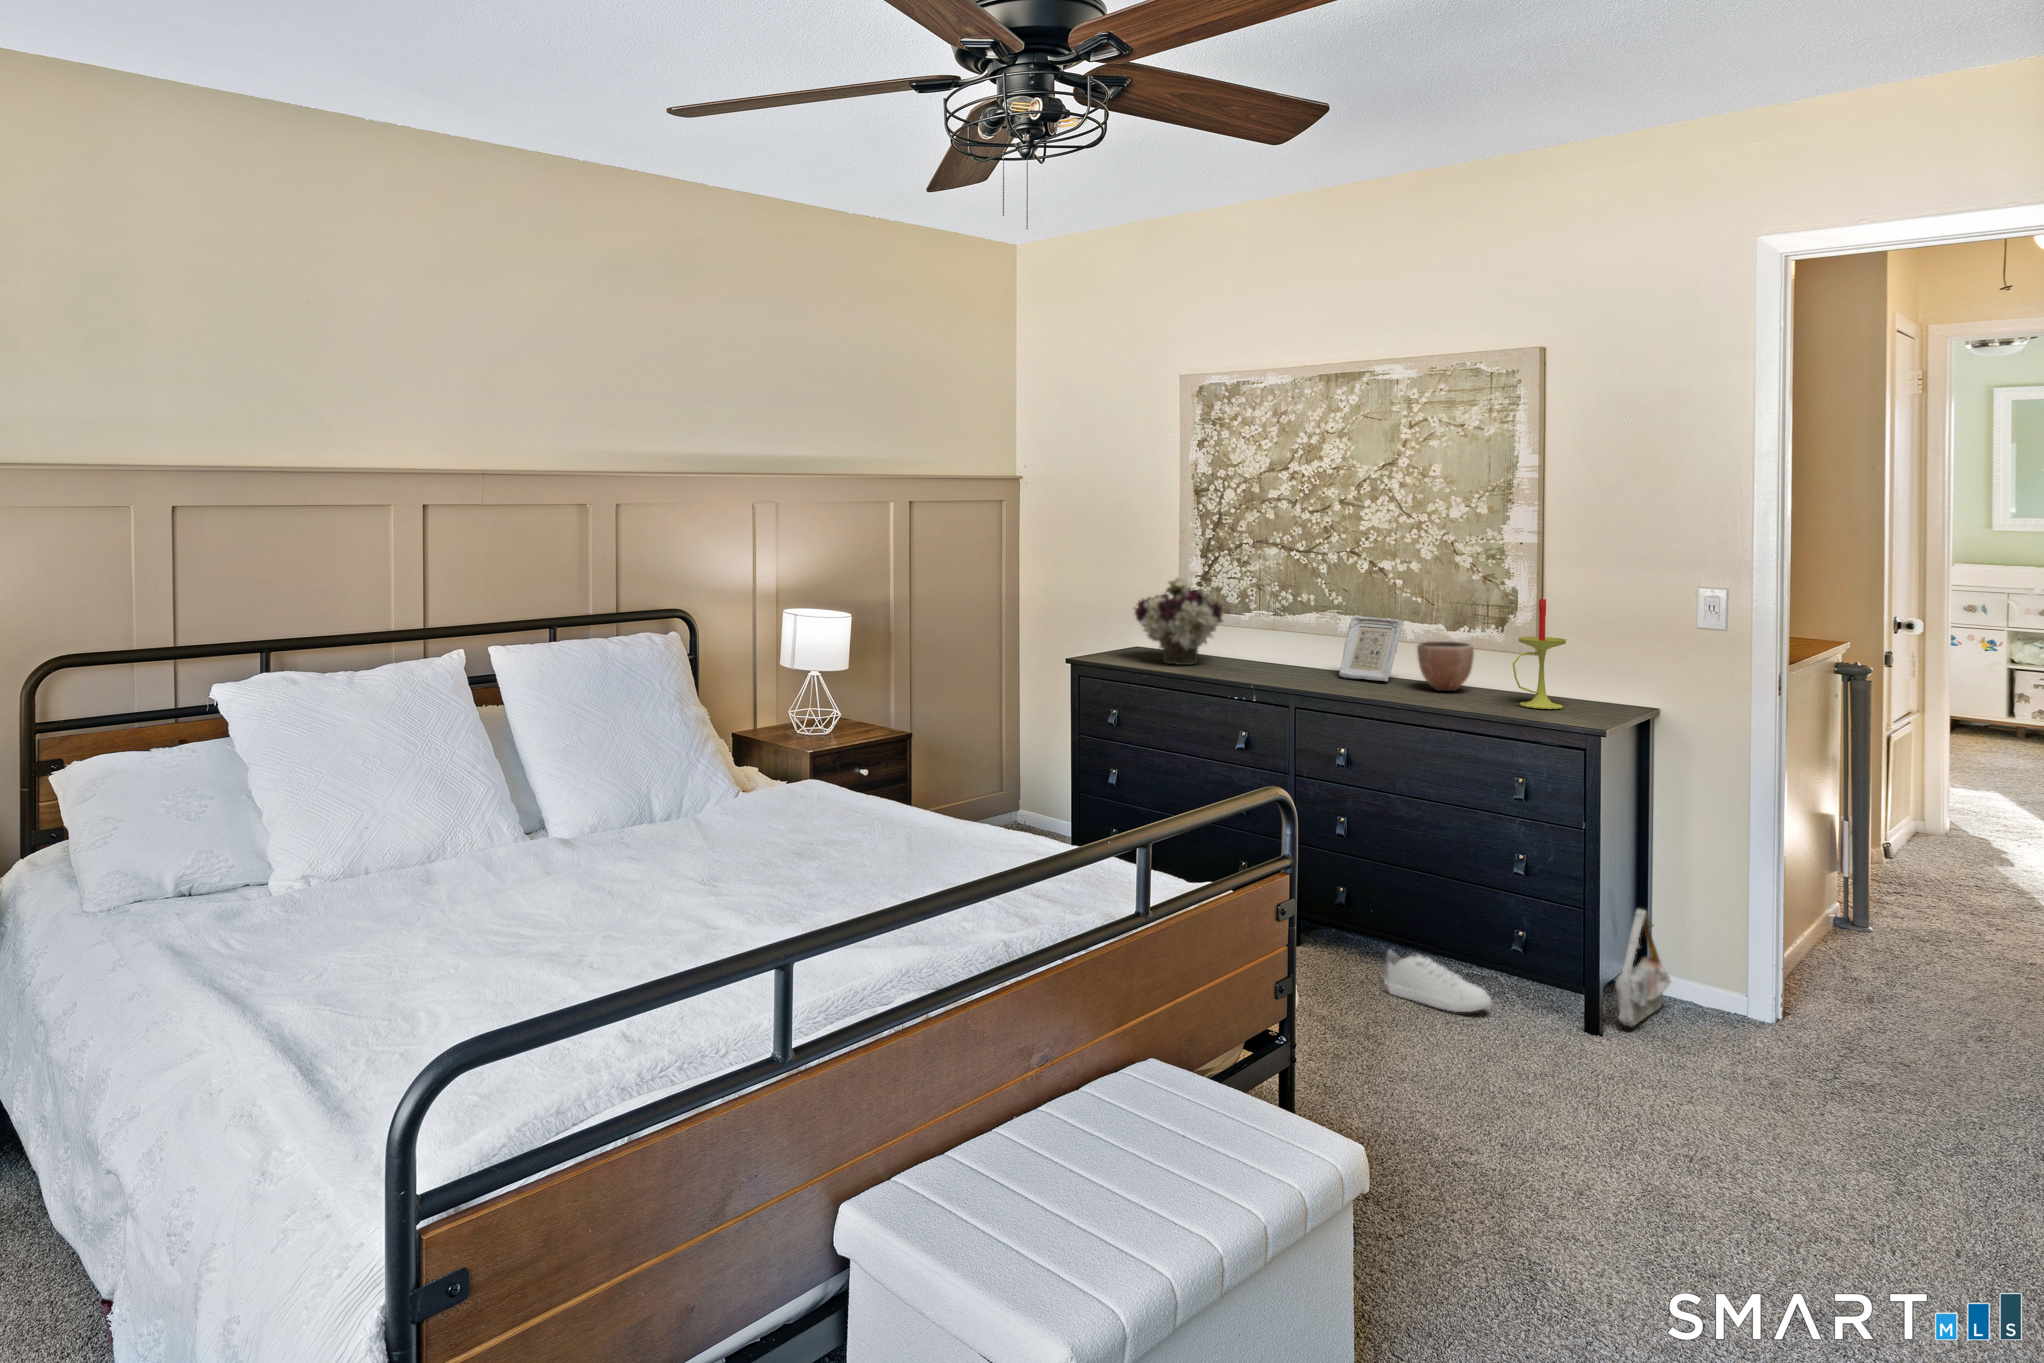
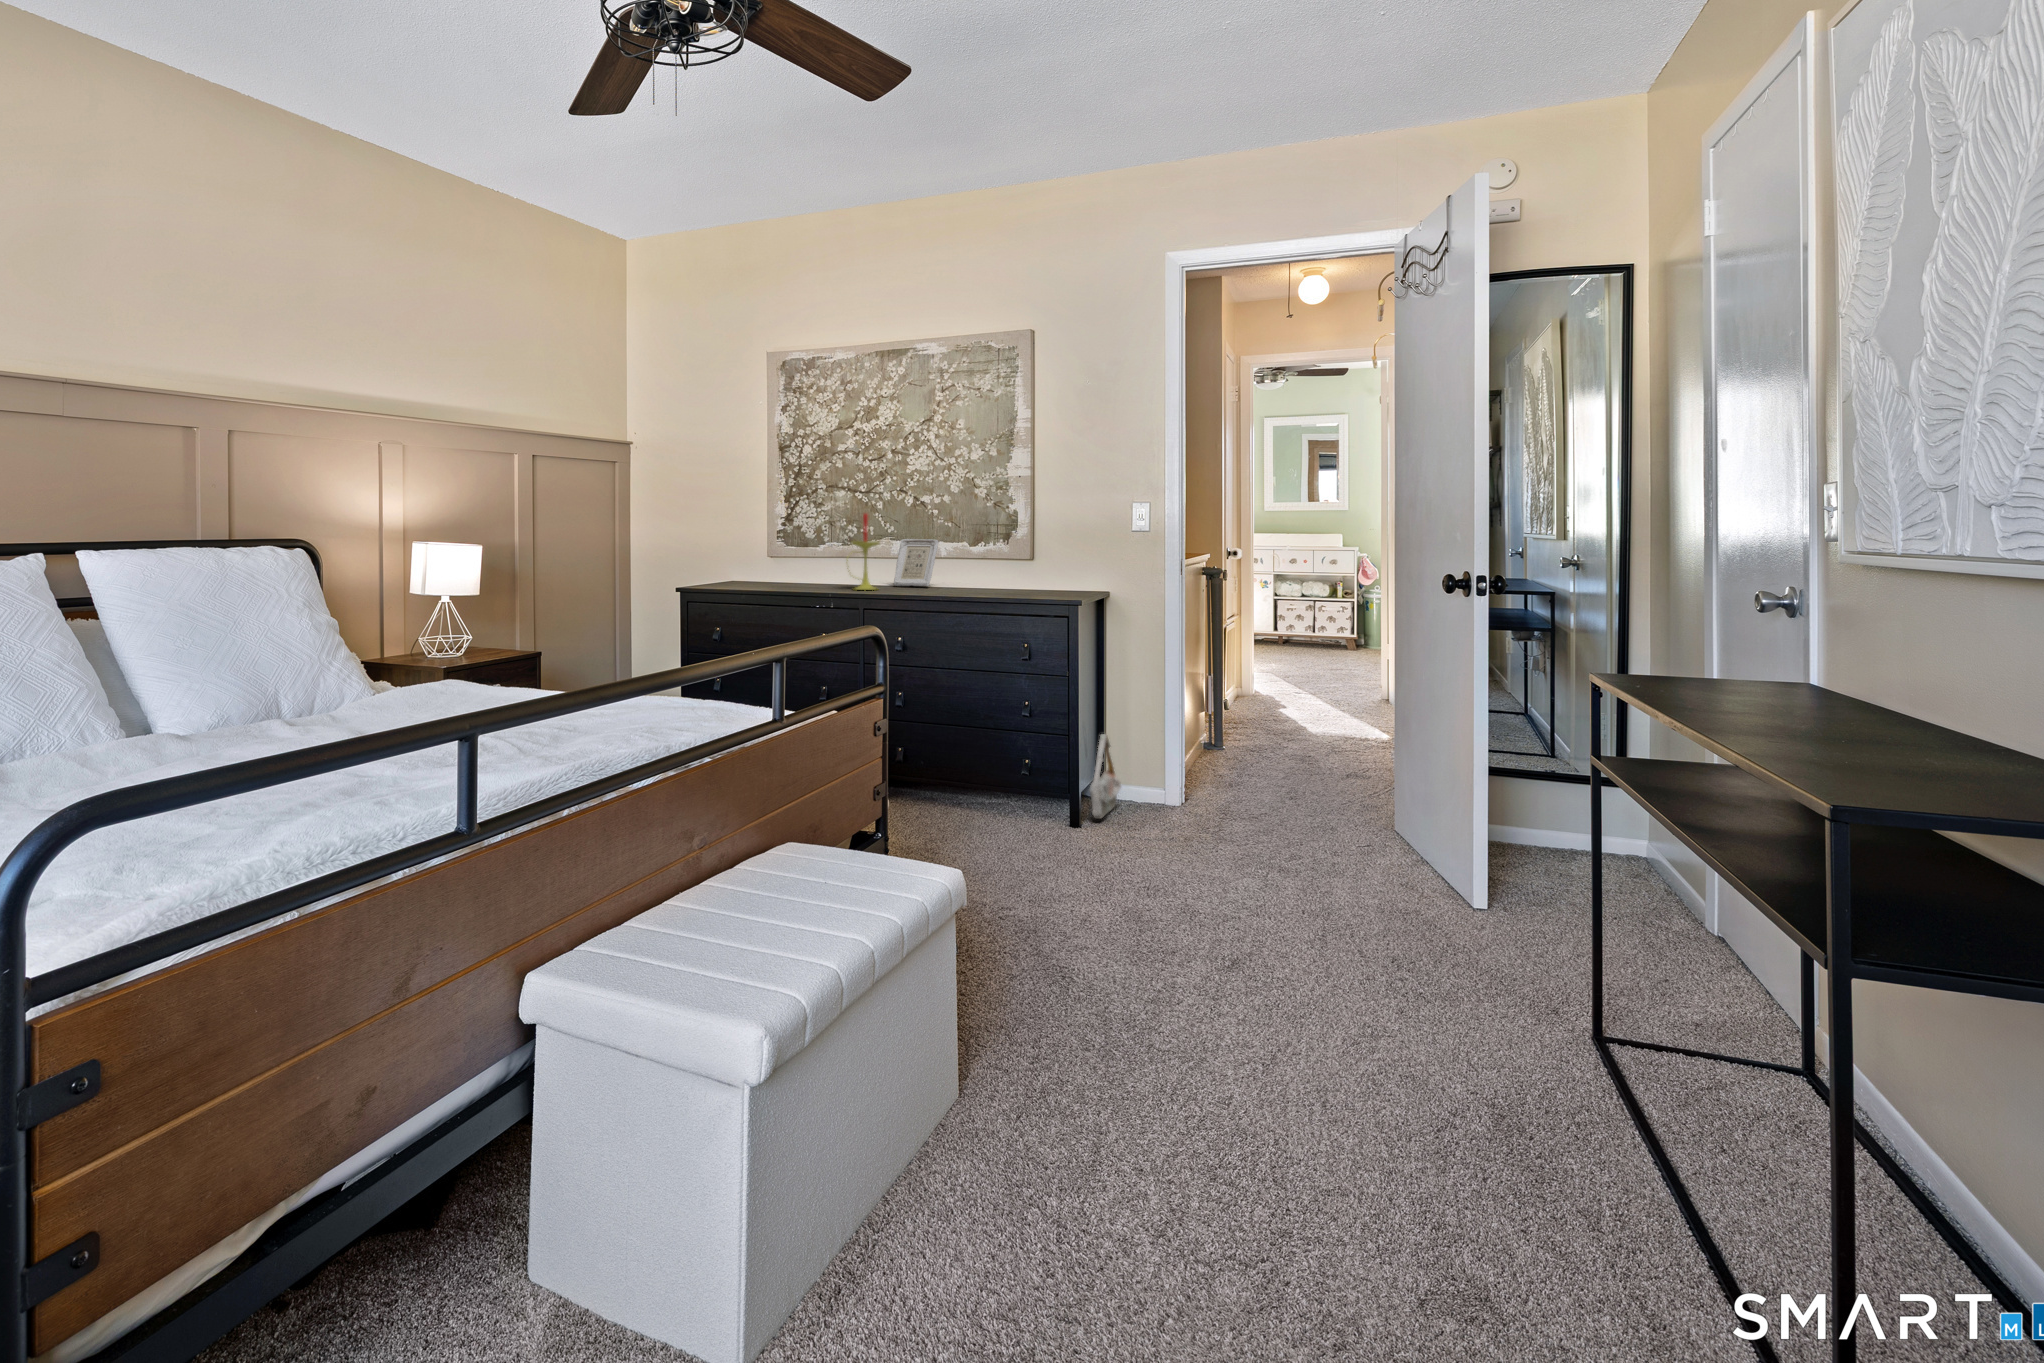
flower arrangement: present [1135,578,1224,665] -> none [734,514,806,584]
candle: present [1513,599,1566,709] -> present [847,514,879,590]
decorative bowl: present [1417,641,1474,691] -> none [950,553,989,589]
shoe: present [1384,950,1491,1012] -> none [934,786,1010,825]

